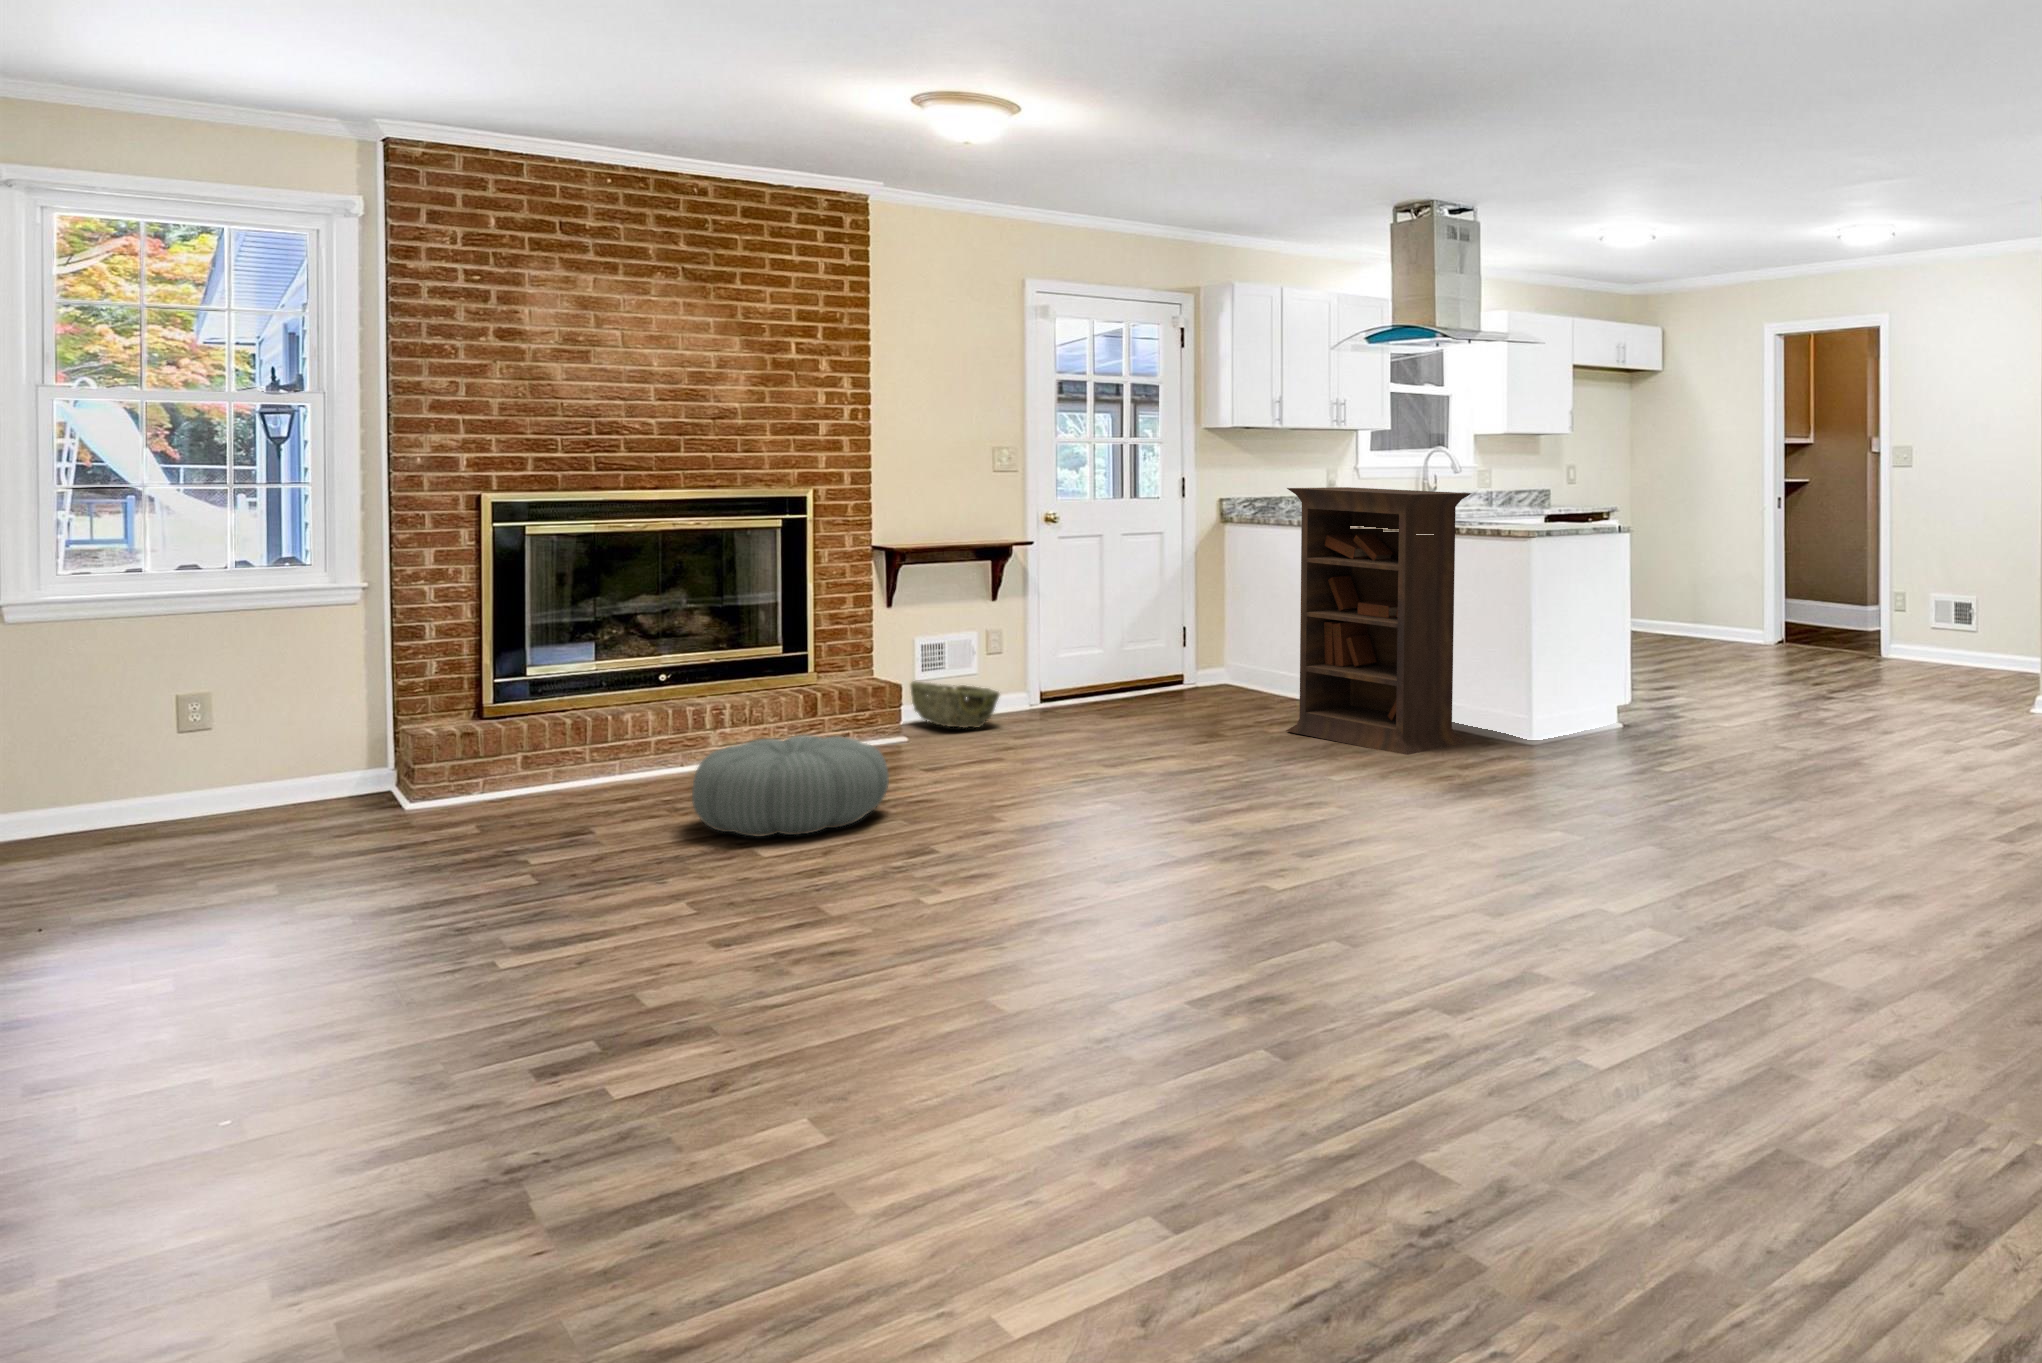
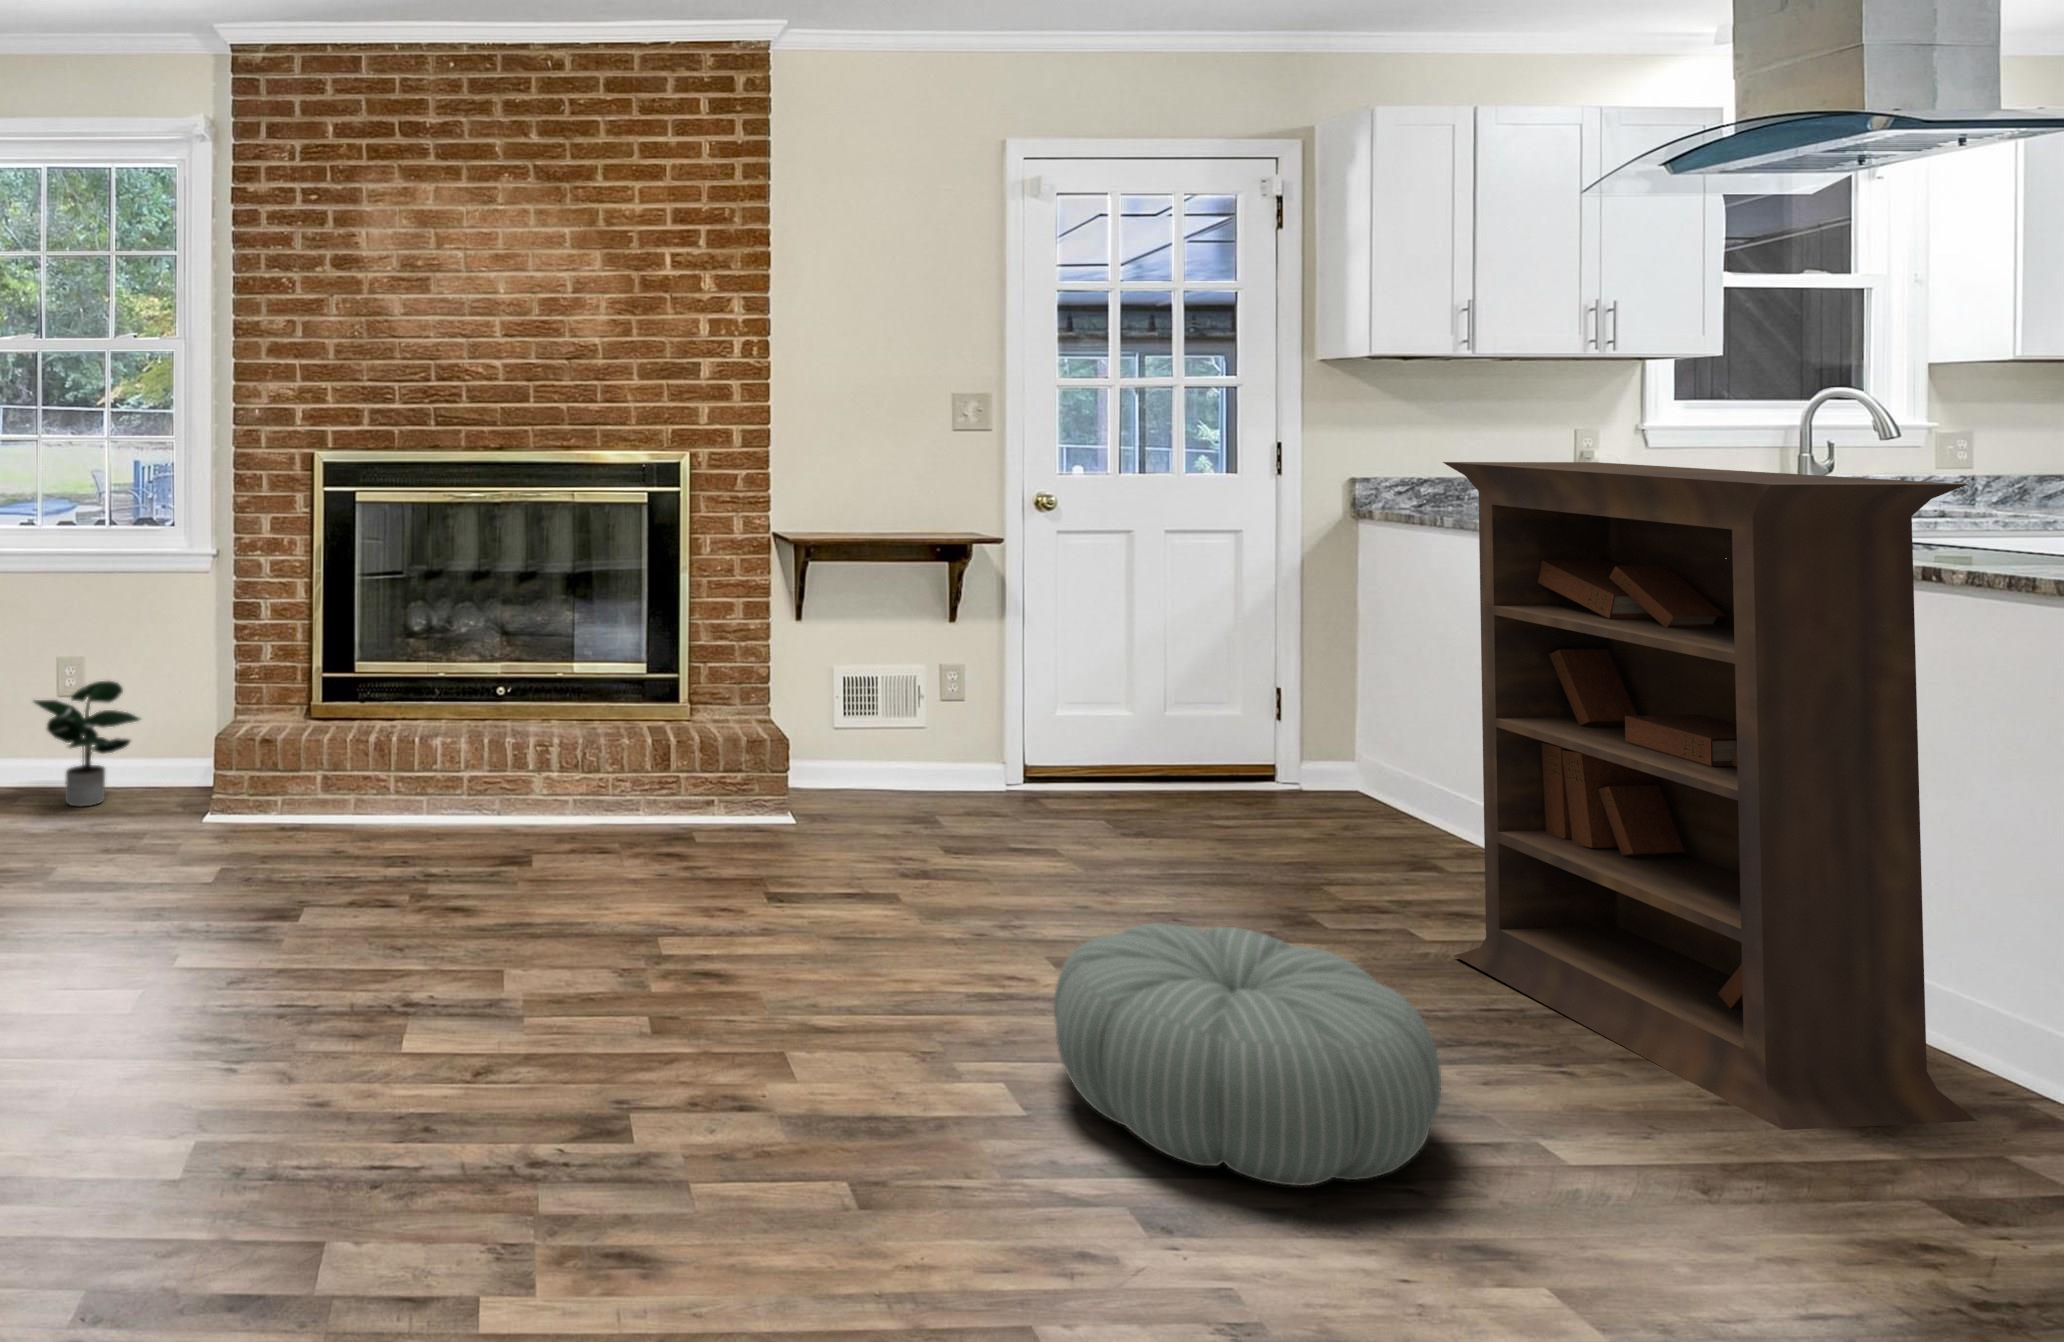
woven basket: present [911,682,999,728] -> none [822,733,937,824]
potted plant: none [204,704,329,811] -> present [34,681,140,806]
pouf: present [692,735,889,836] -> present [1054,923,1441,1186]

